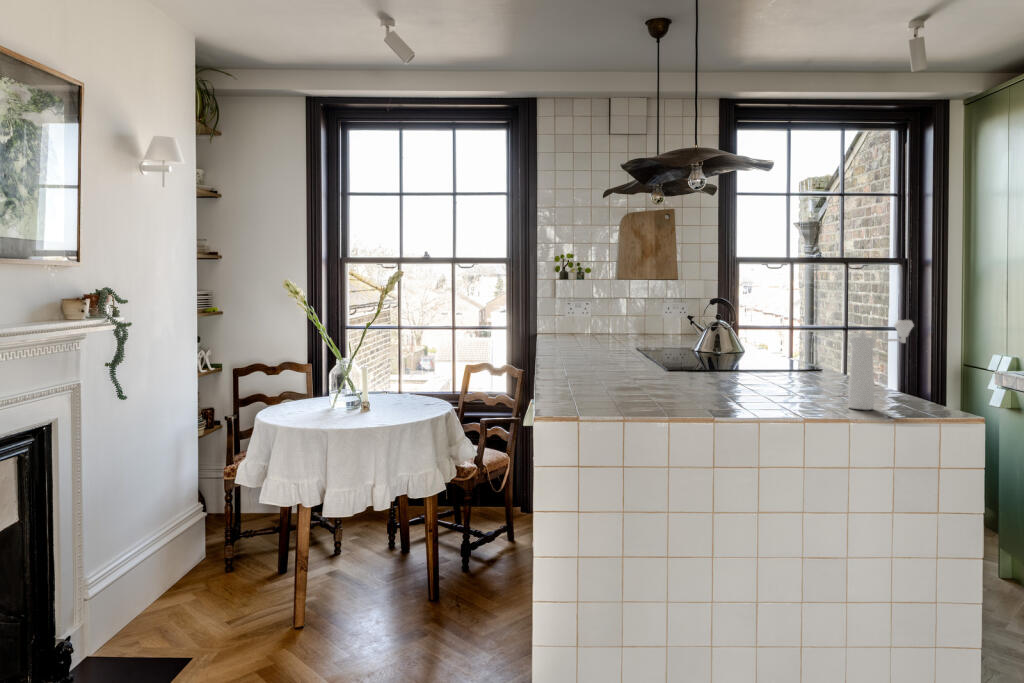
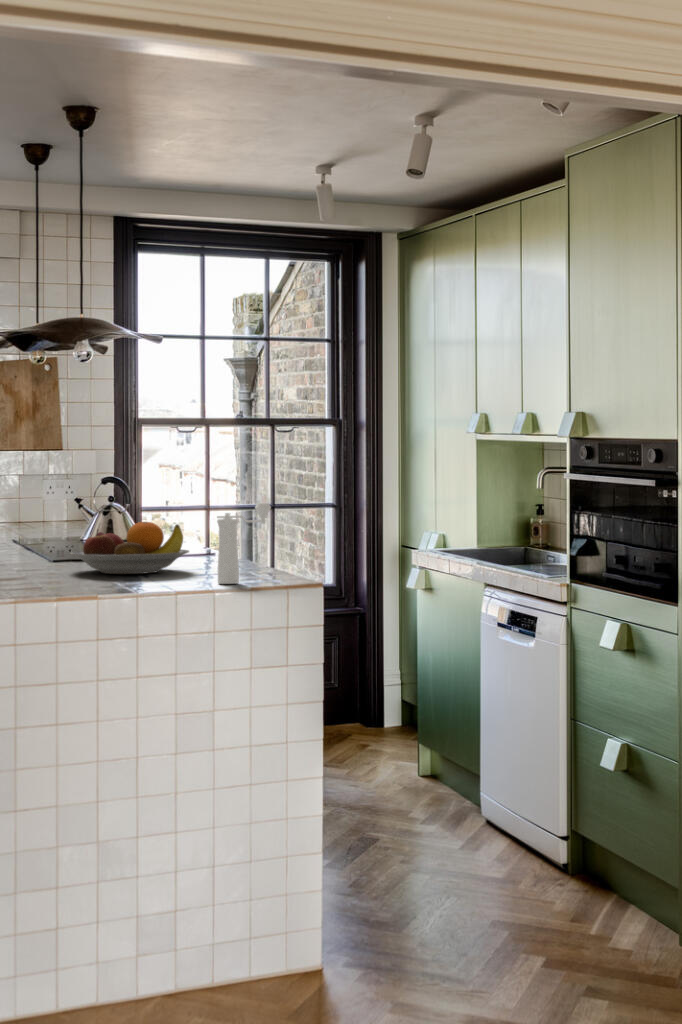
fruit bowl: none [684,337,805,389] -> present [70,522,189,574]

